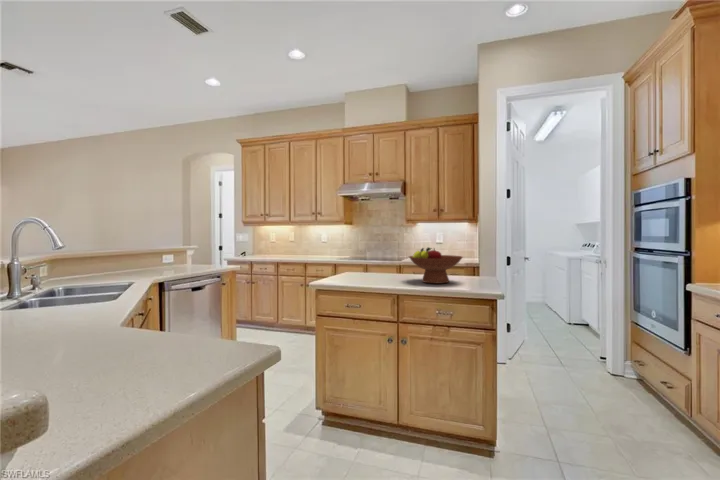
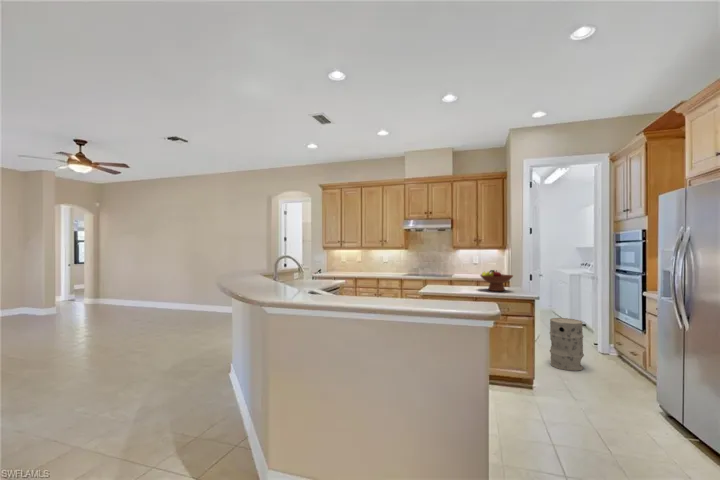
trash can: none [528,323,583,411] -> present [550,318,584,371]

